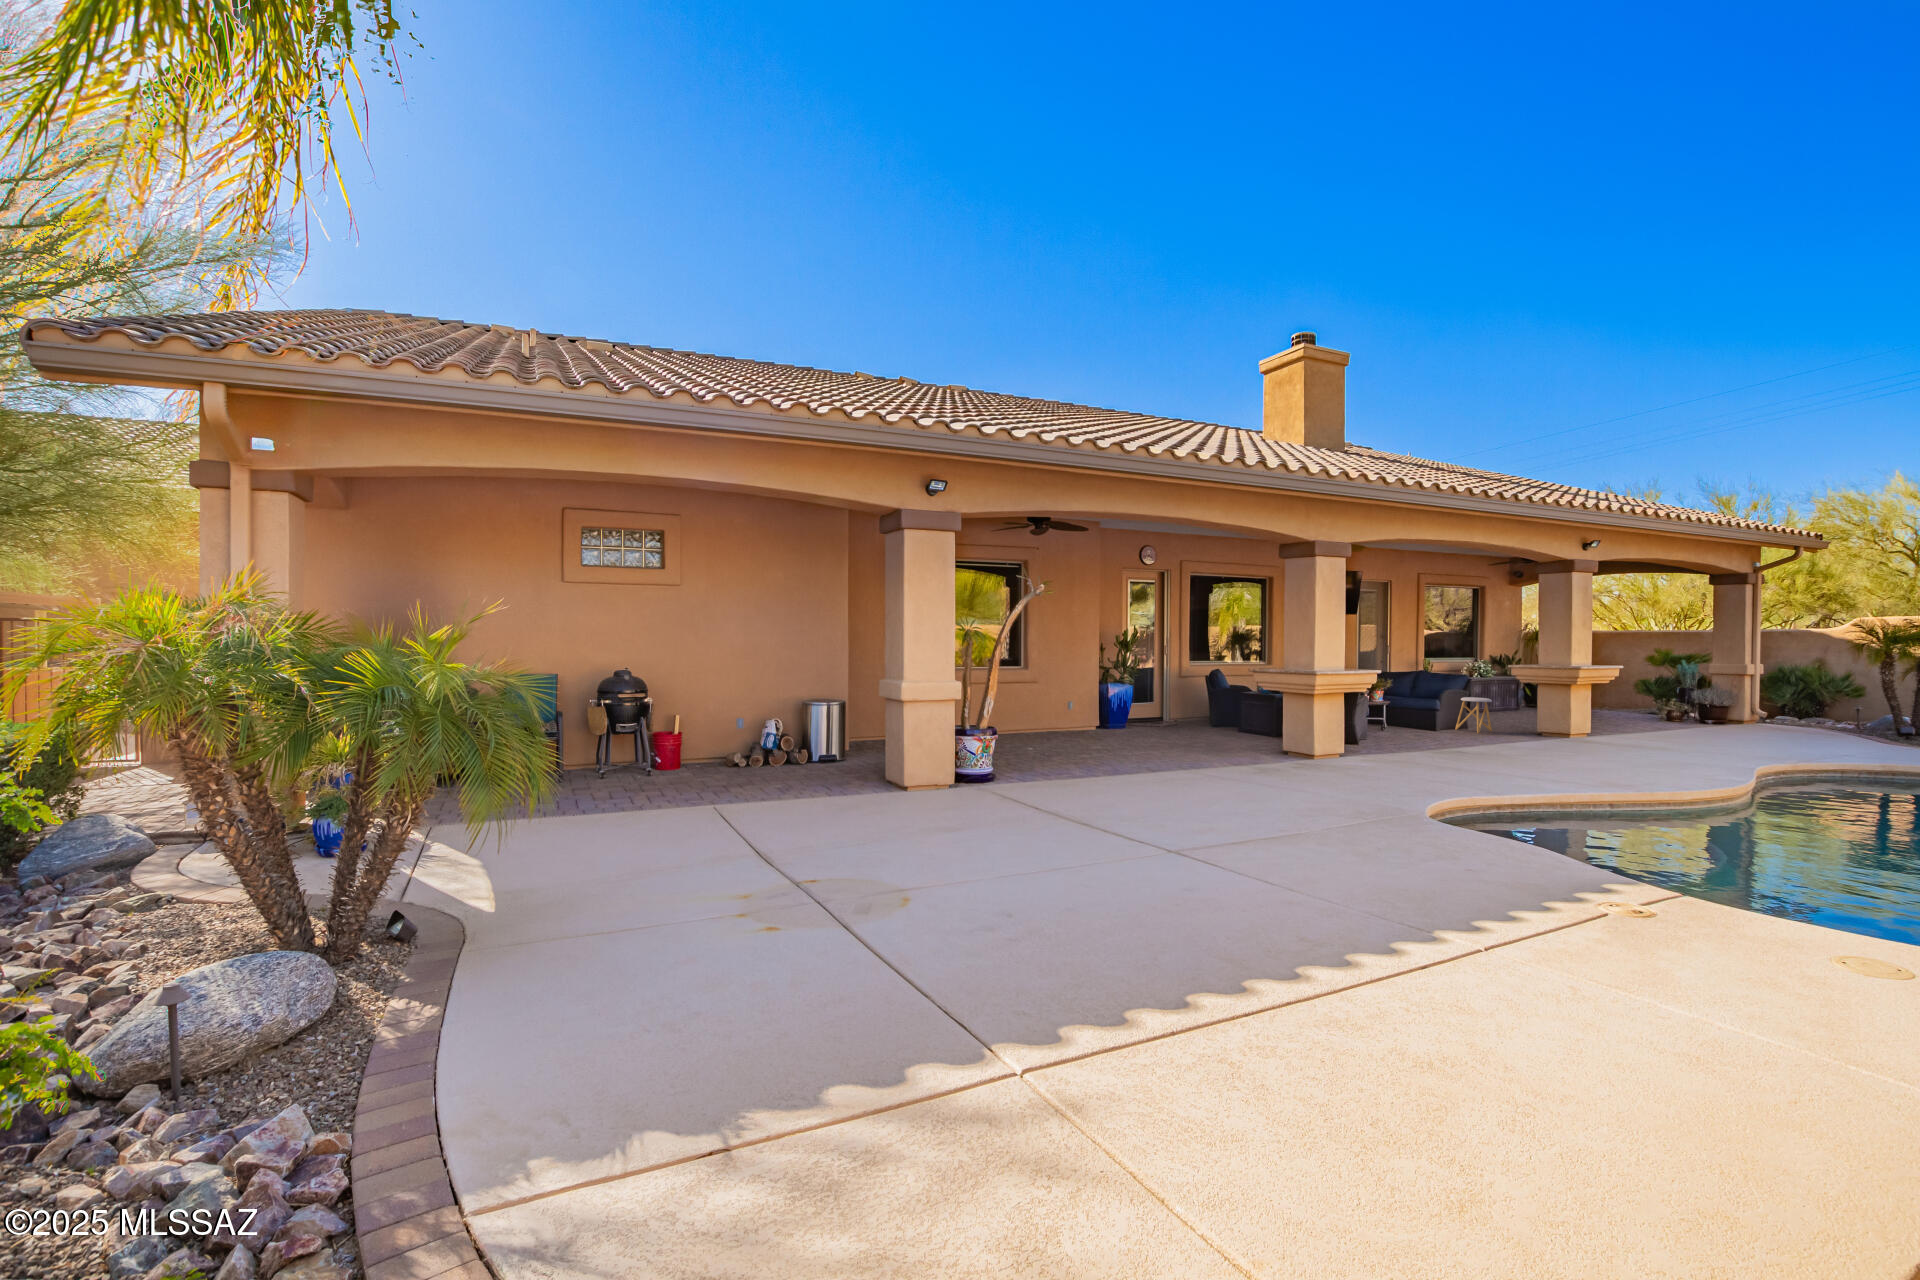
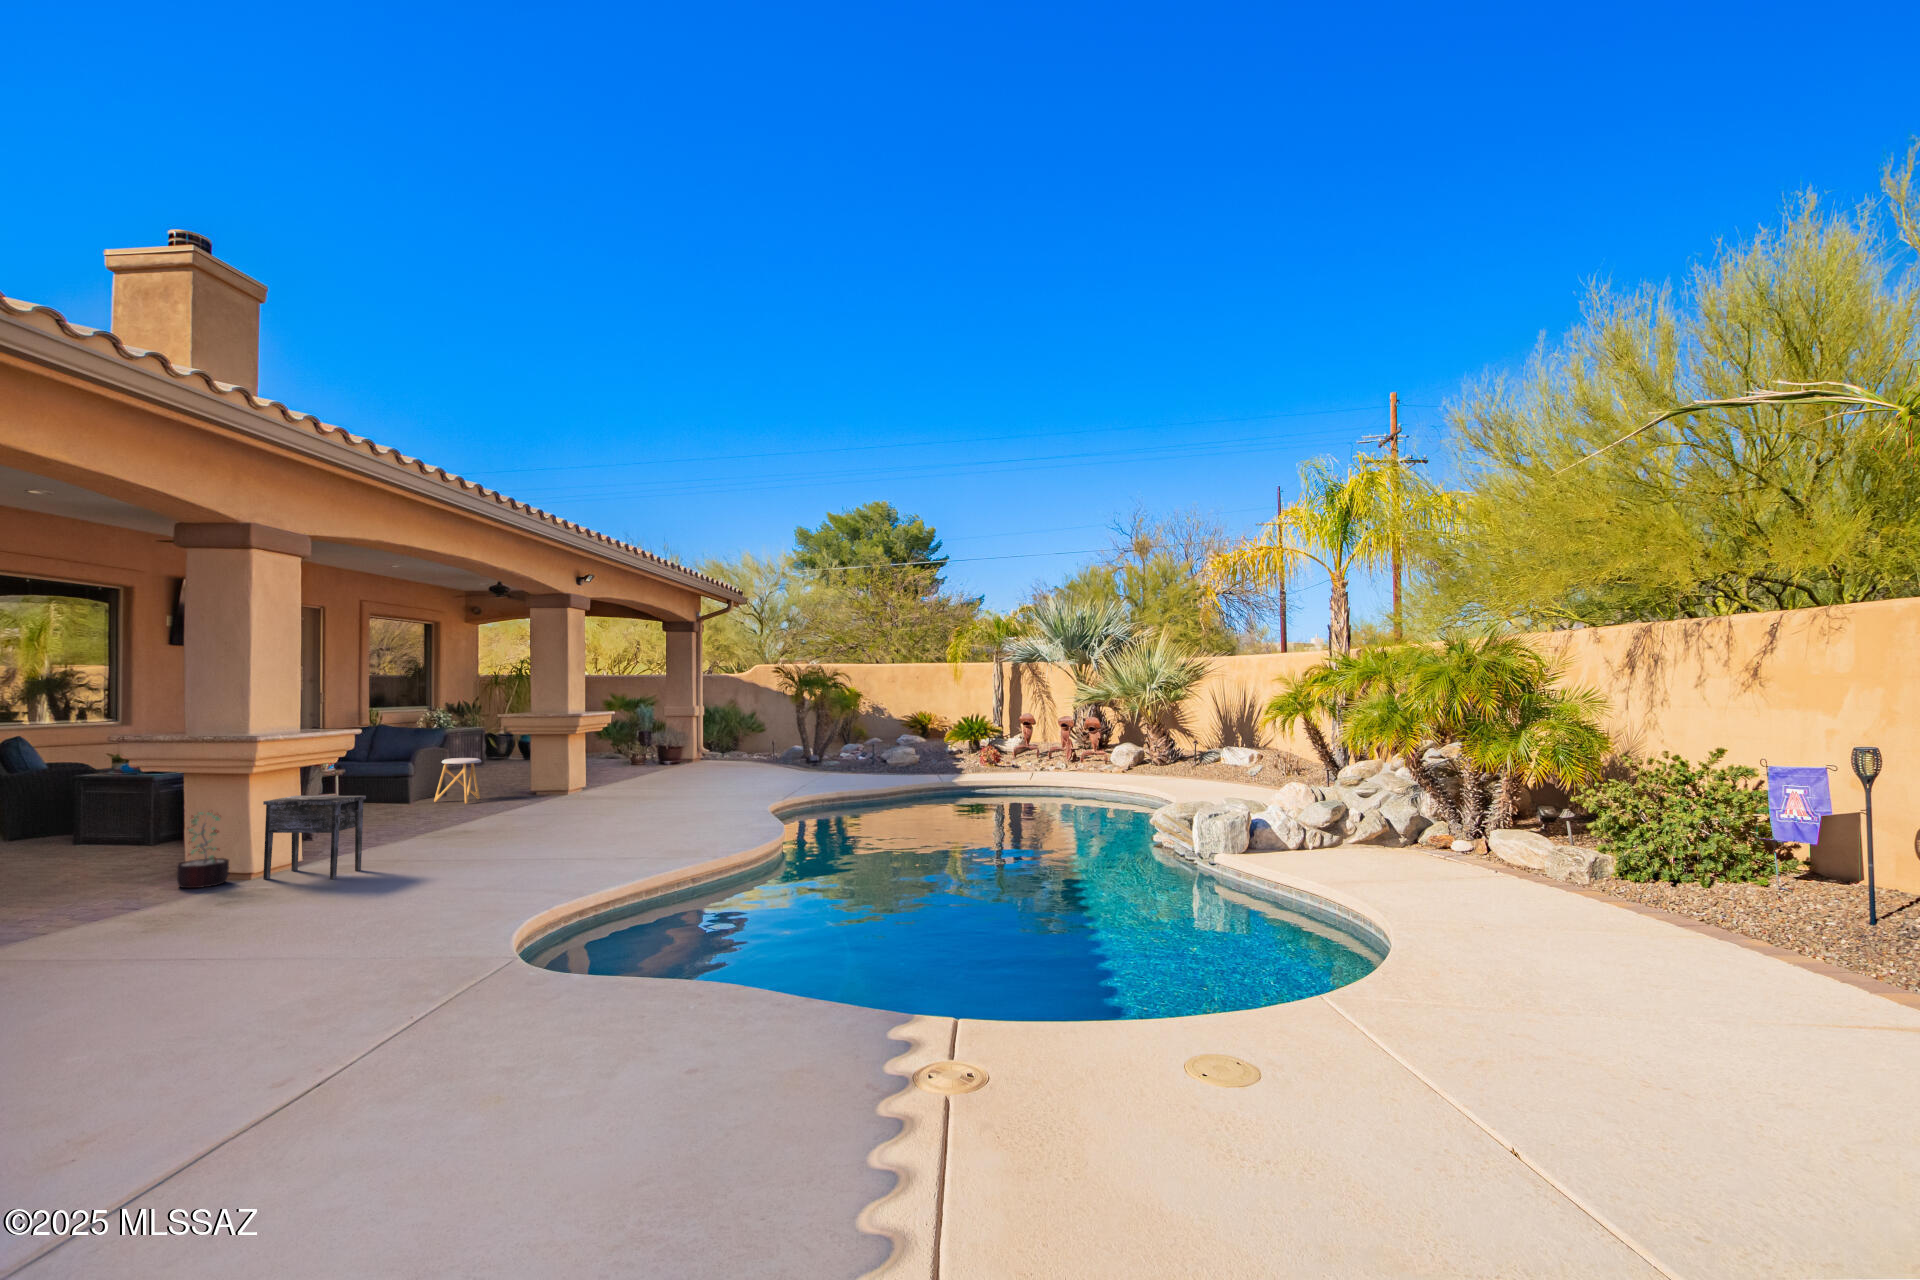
side table: none [1323,708,1380,762] -> present [263,796,366,879]
decorative plant: none [1280,711,1306,755] -> present [177,812,230,888]

